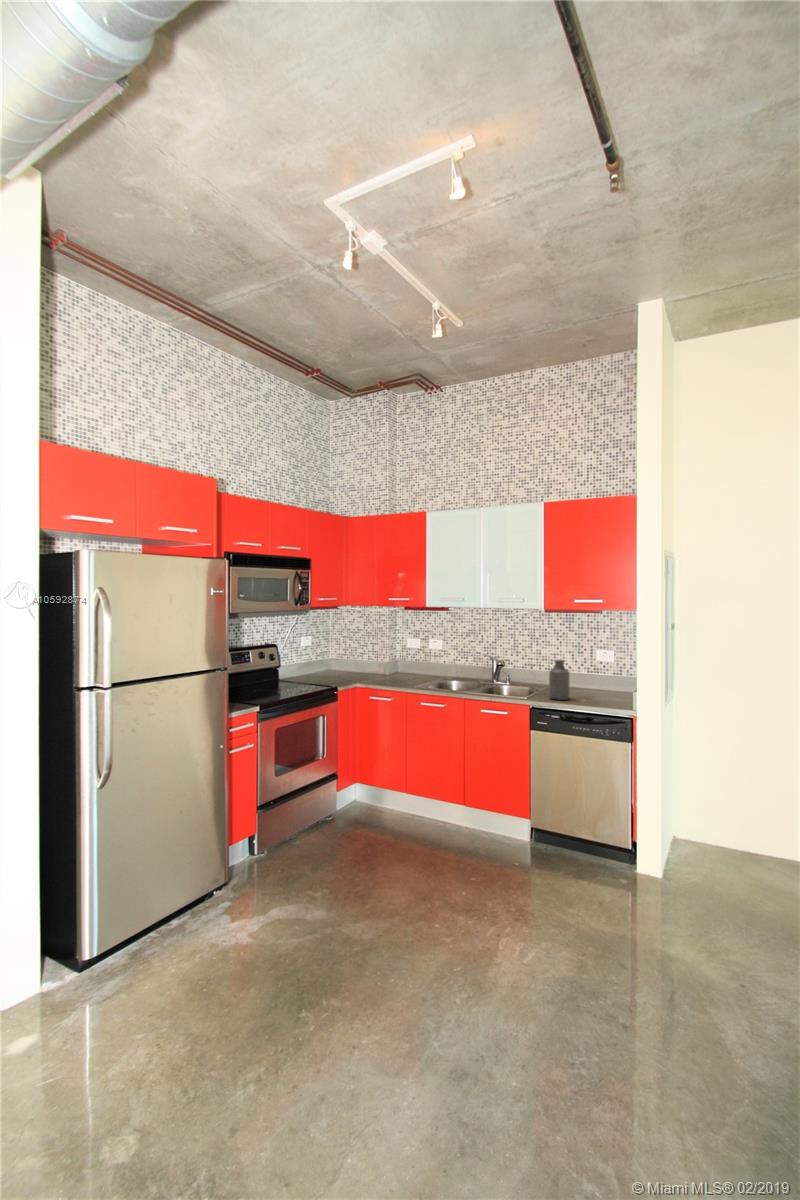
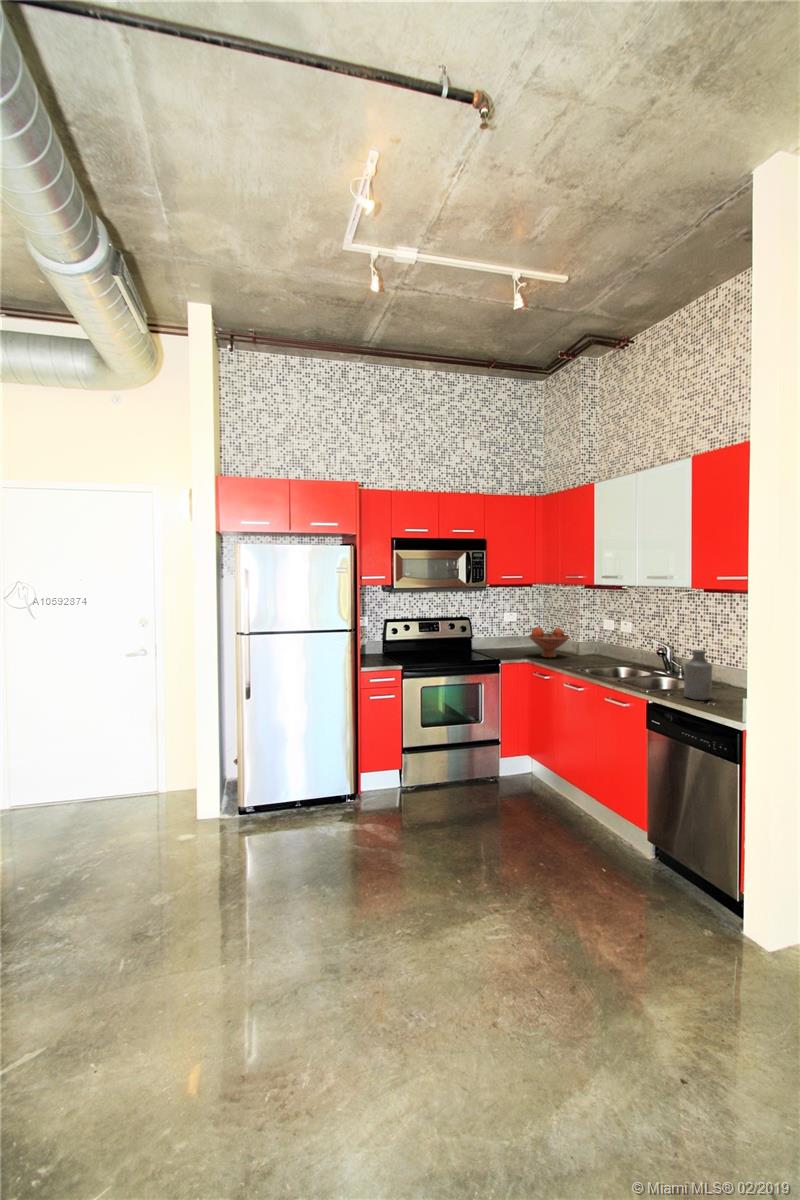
fruit bowl: none [348,650,389,681] -> present [529,627,569,658]

